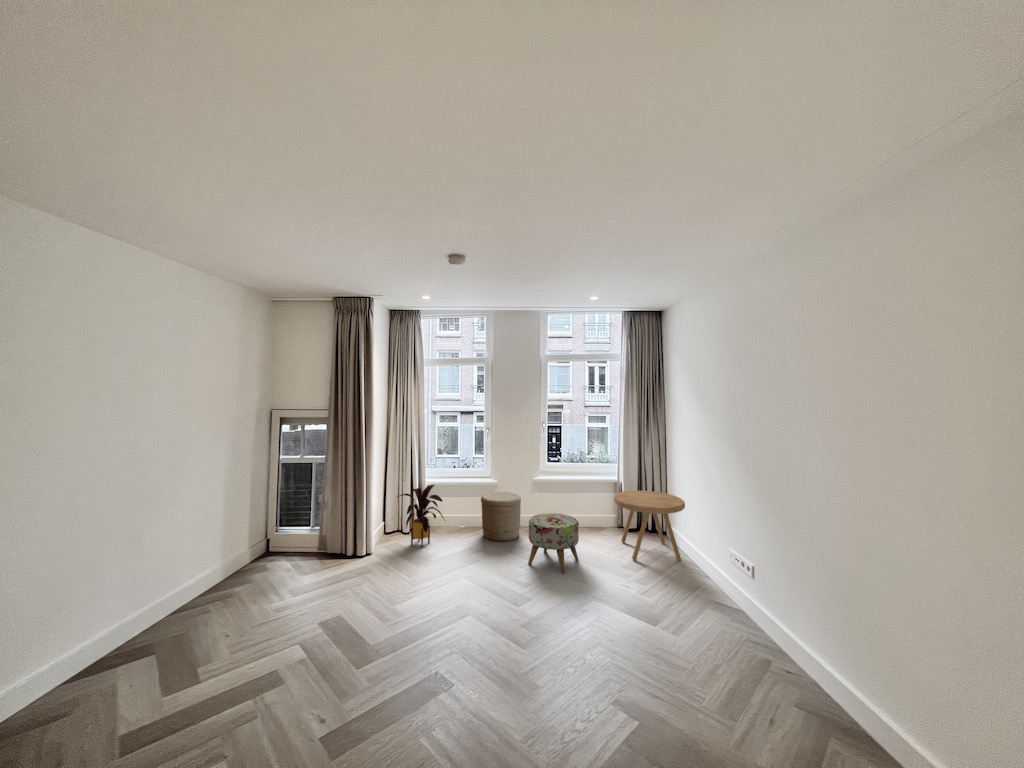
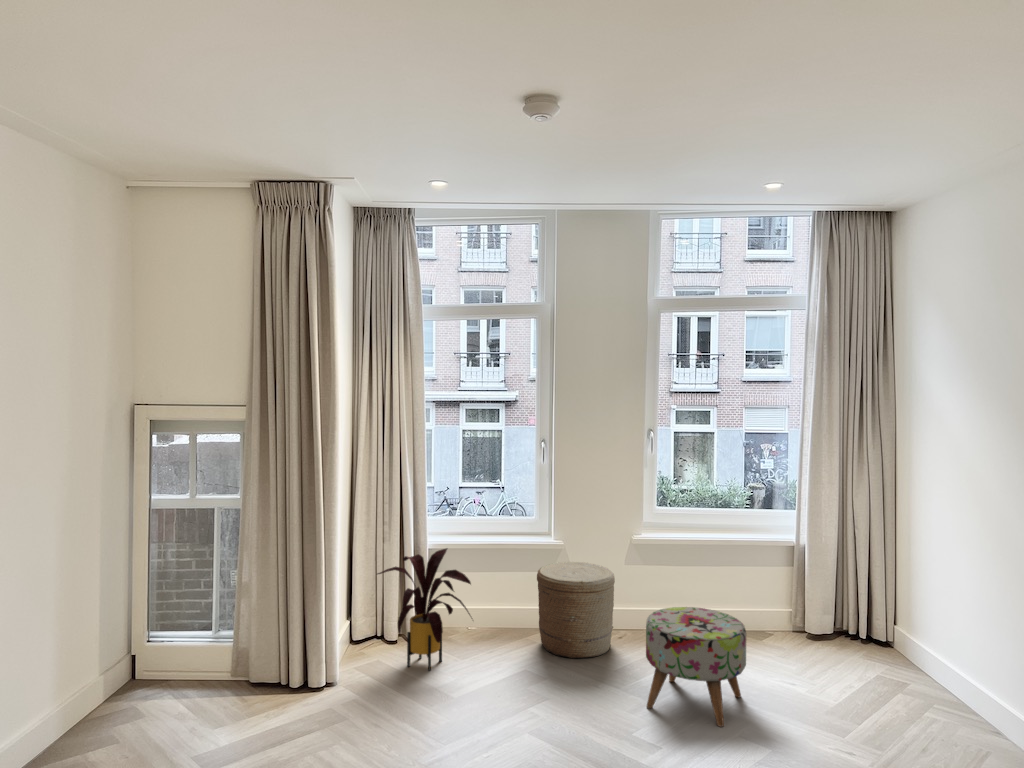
side table: present [614,491,685,562] -> none [805,562,953,703]

